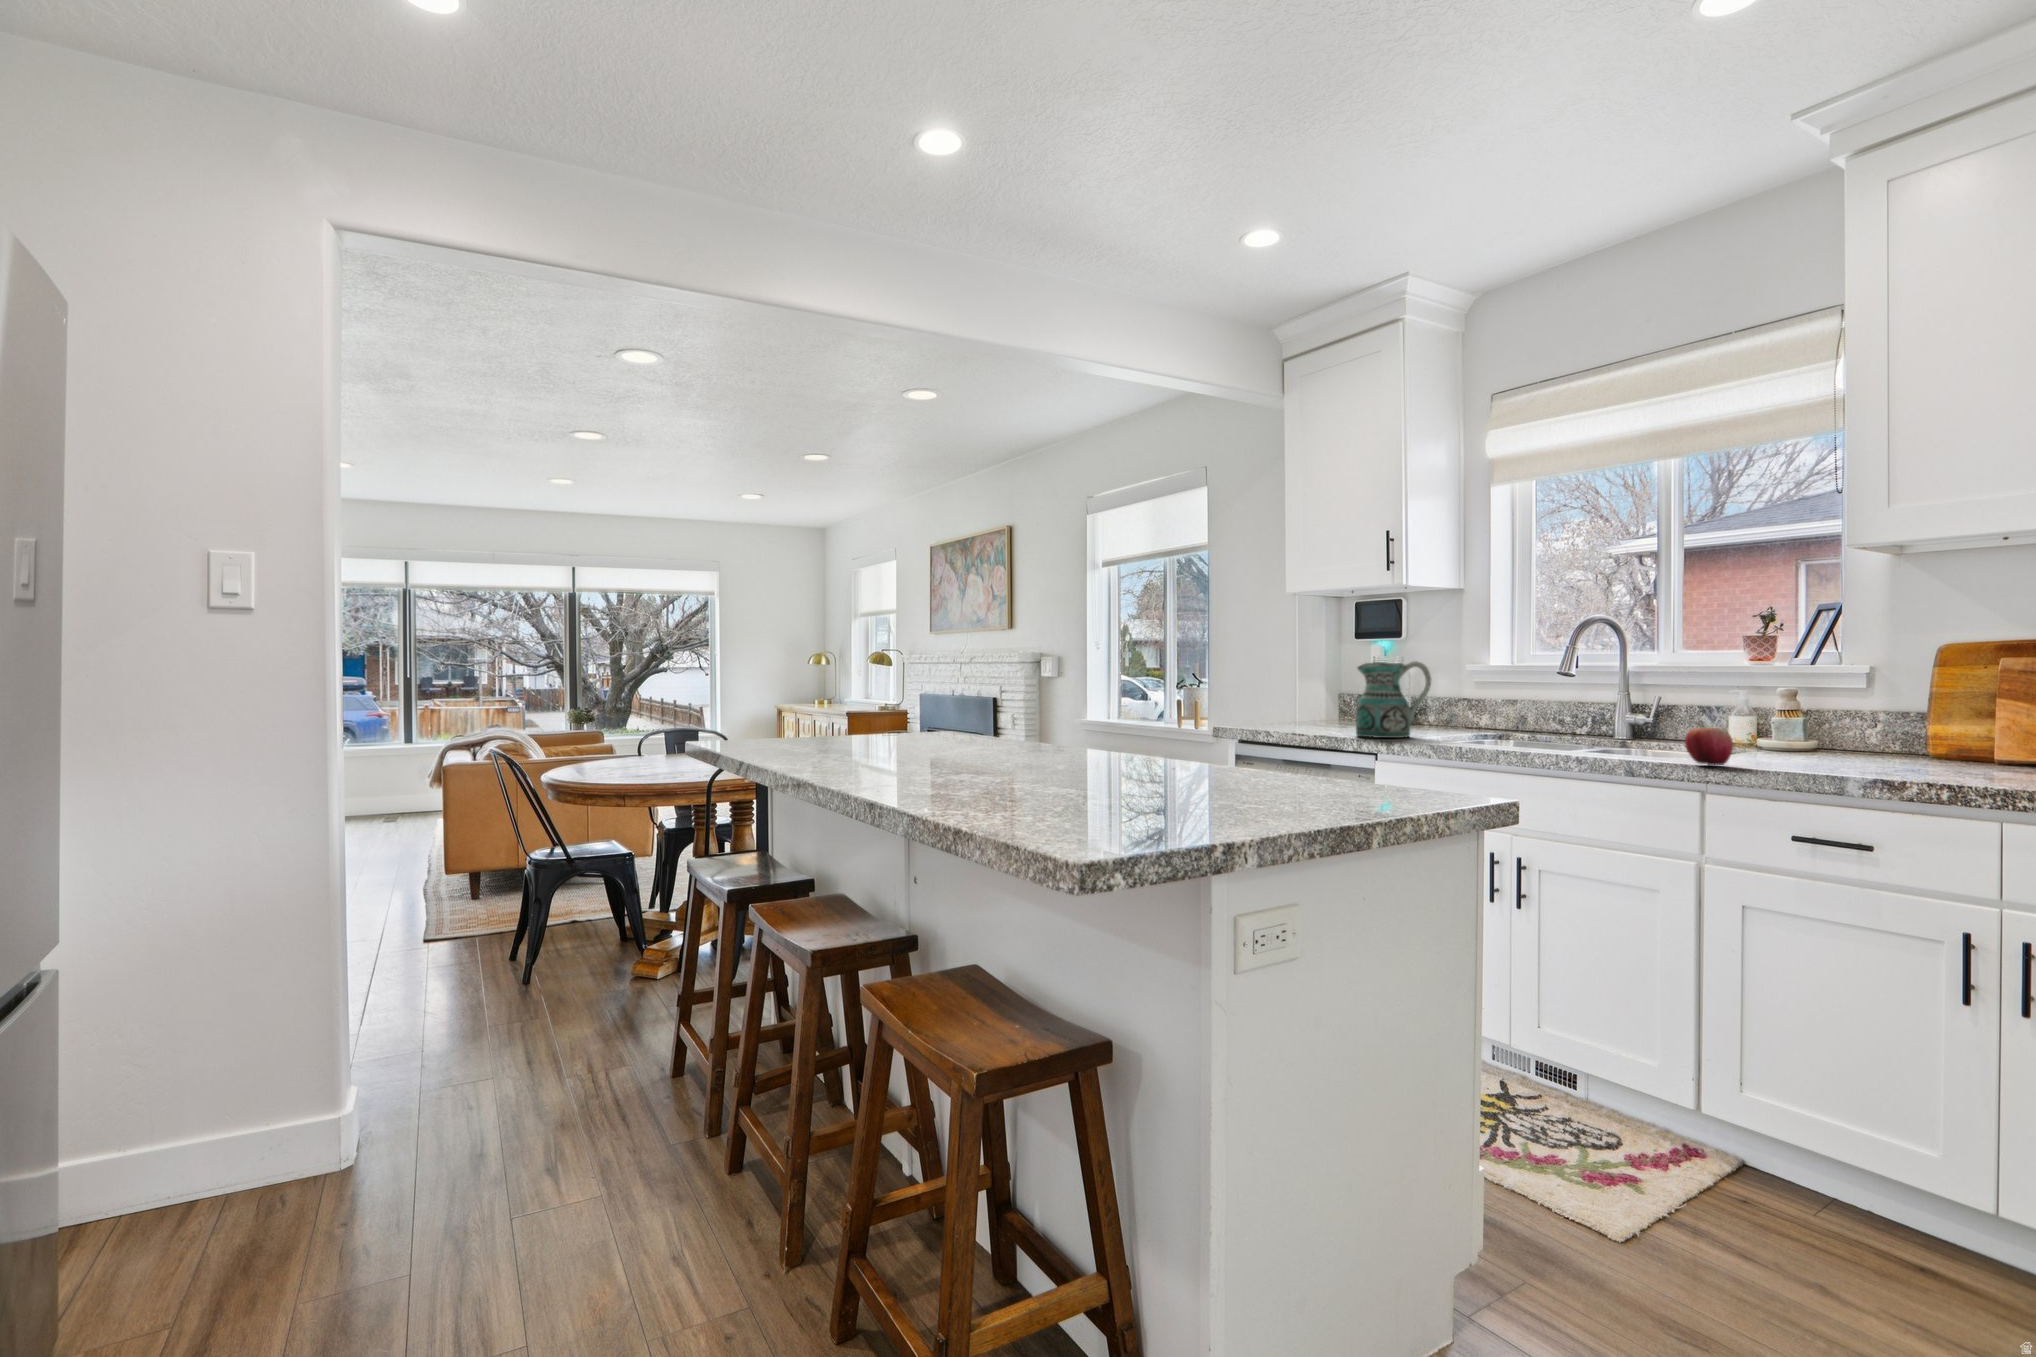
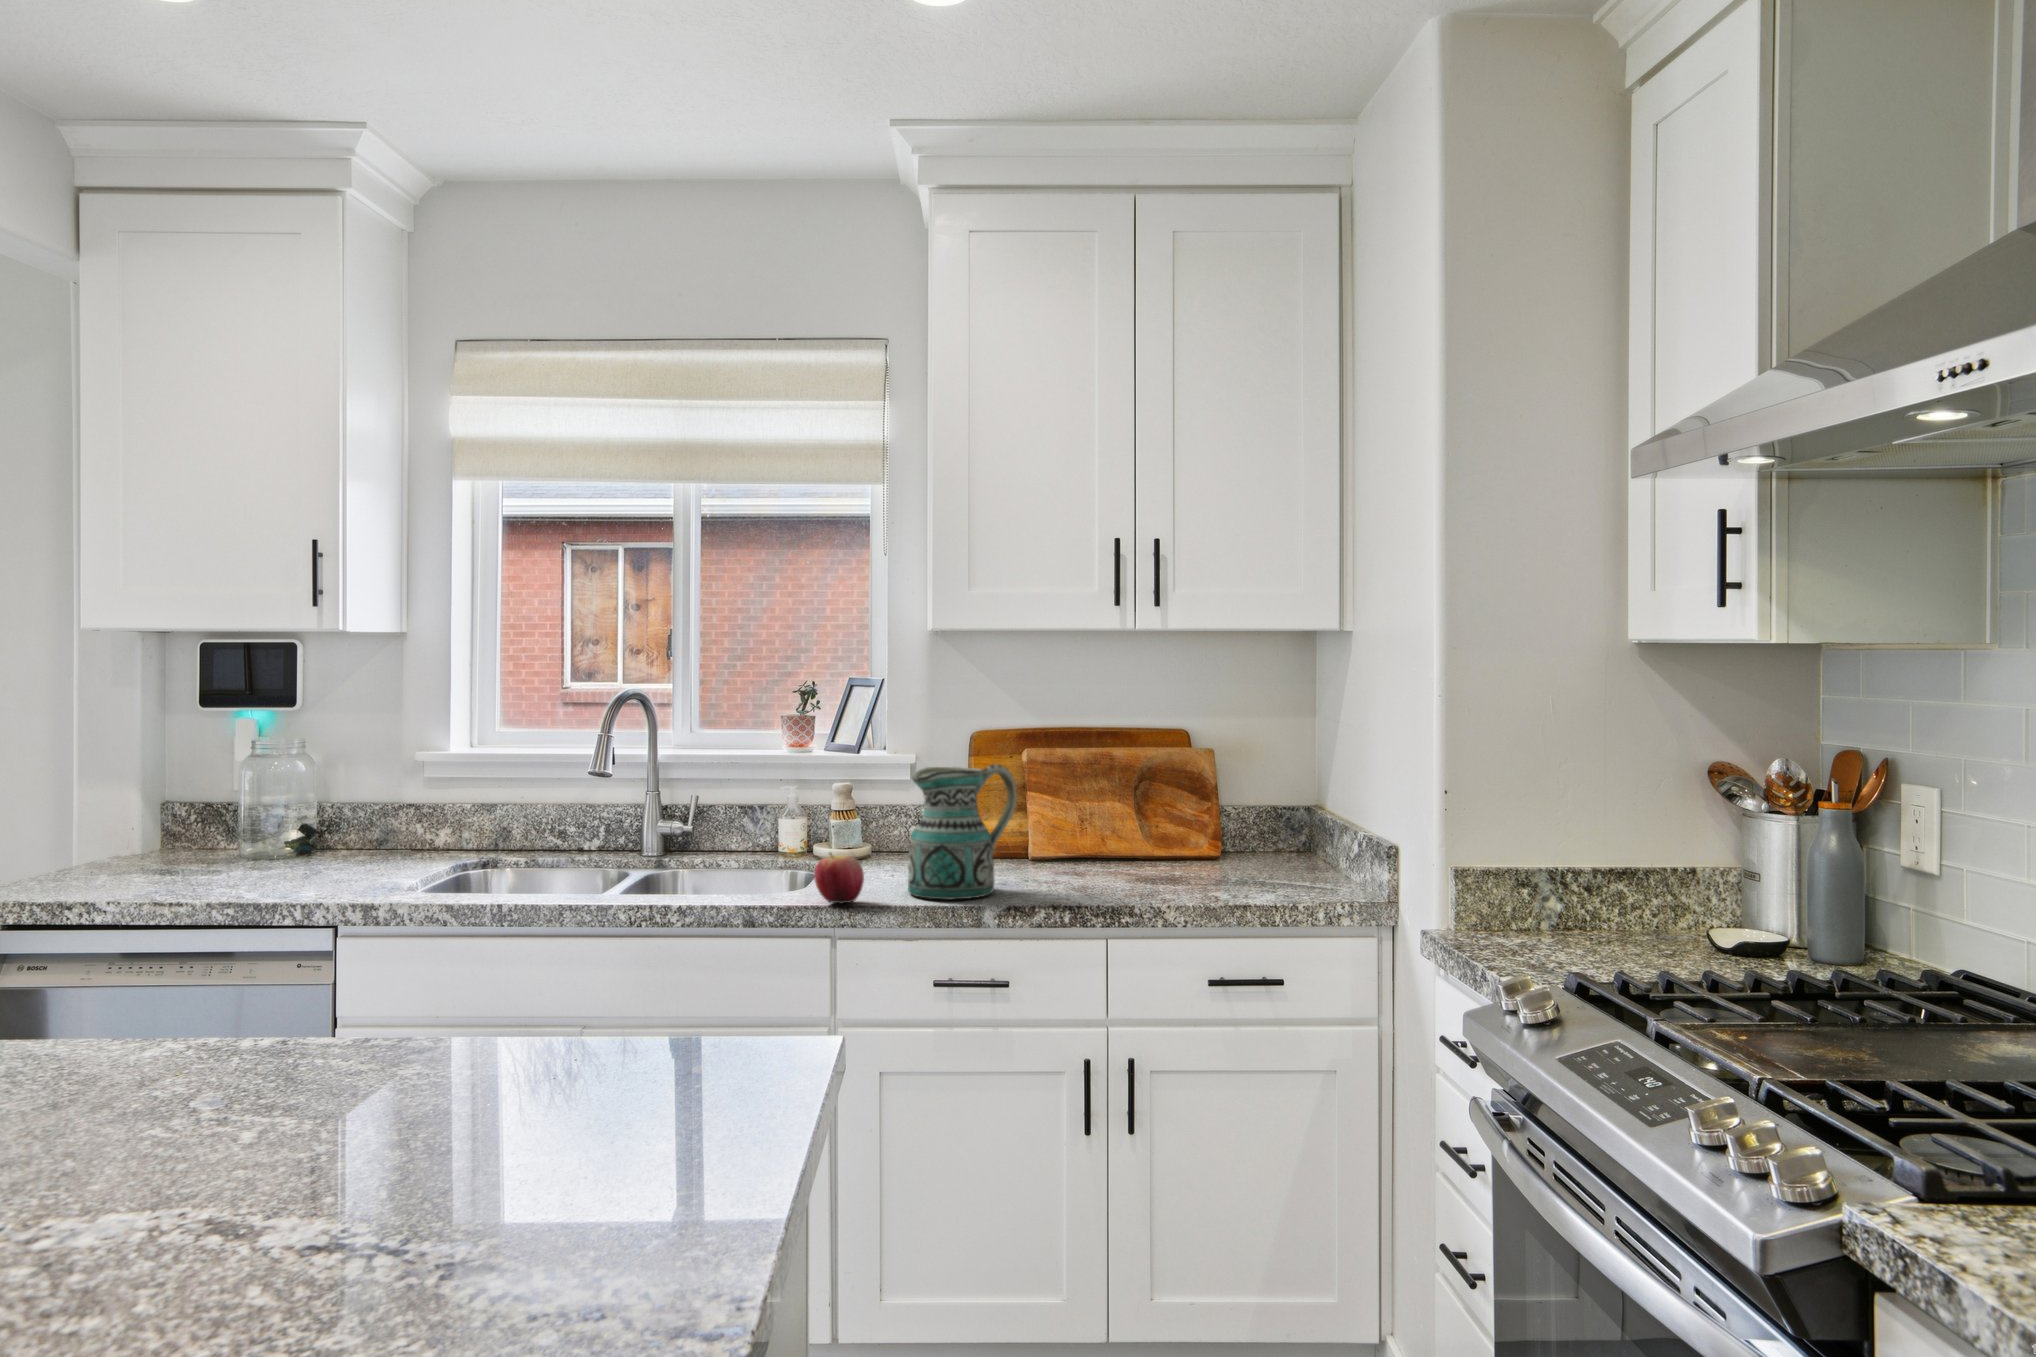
ceramic pitcher: present [1356,661,1431,738] -> present [908,765,1017,899]

